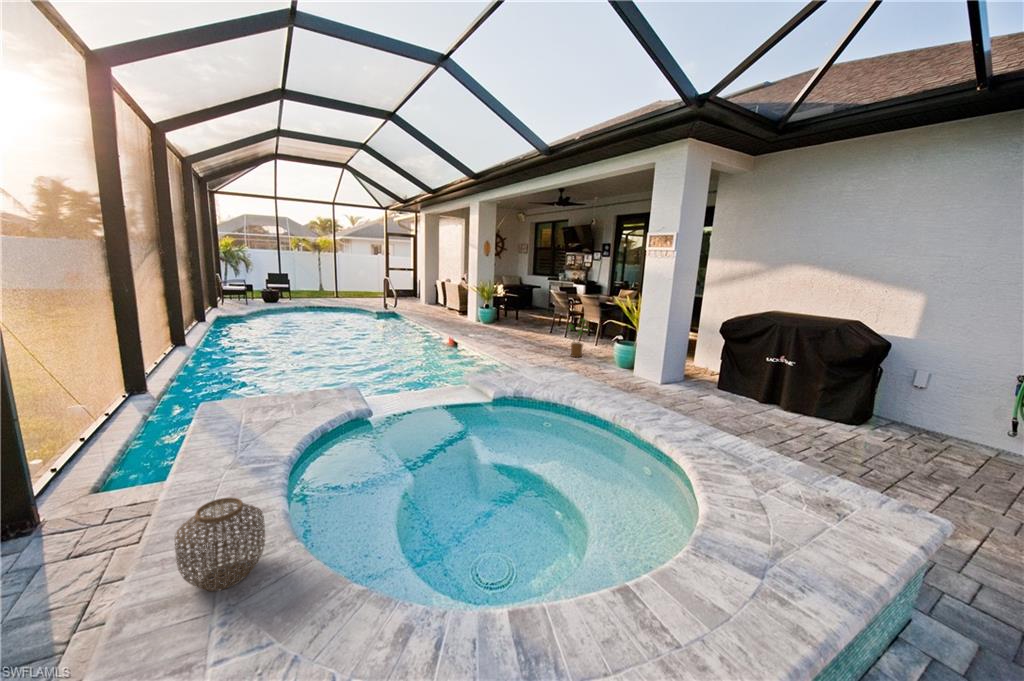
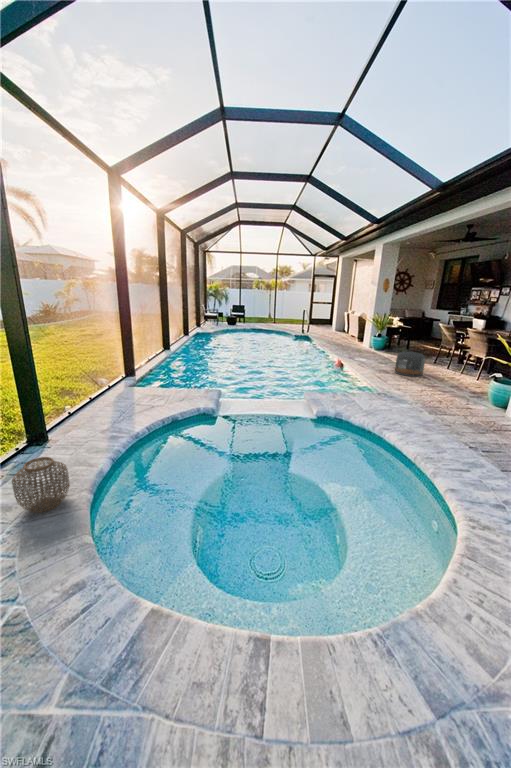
house plant: present [569,319,587,357] -> none [430,355,455,393]
pouf: none [524,320,553,345] -> present [395,352,425,376]

